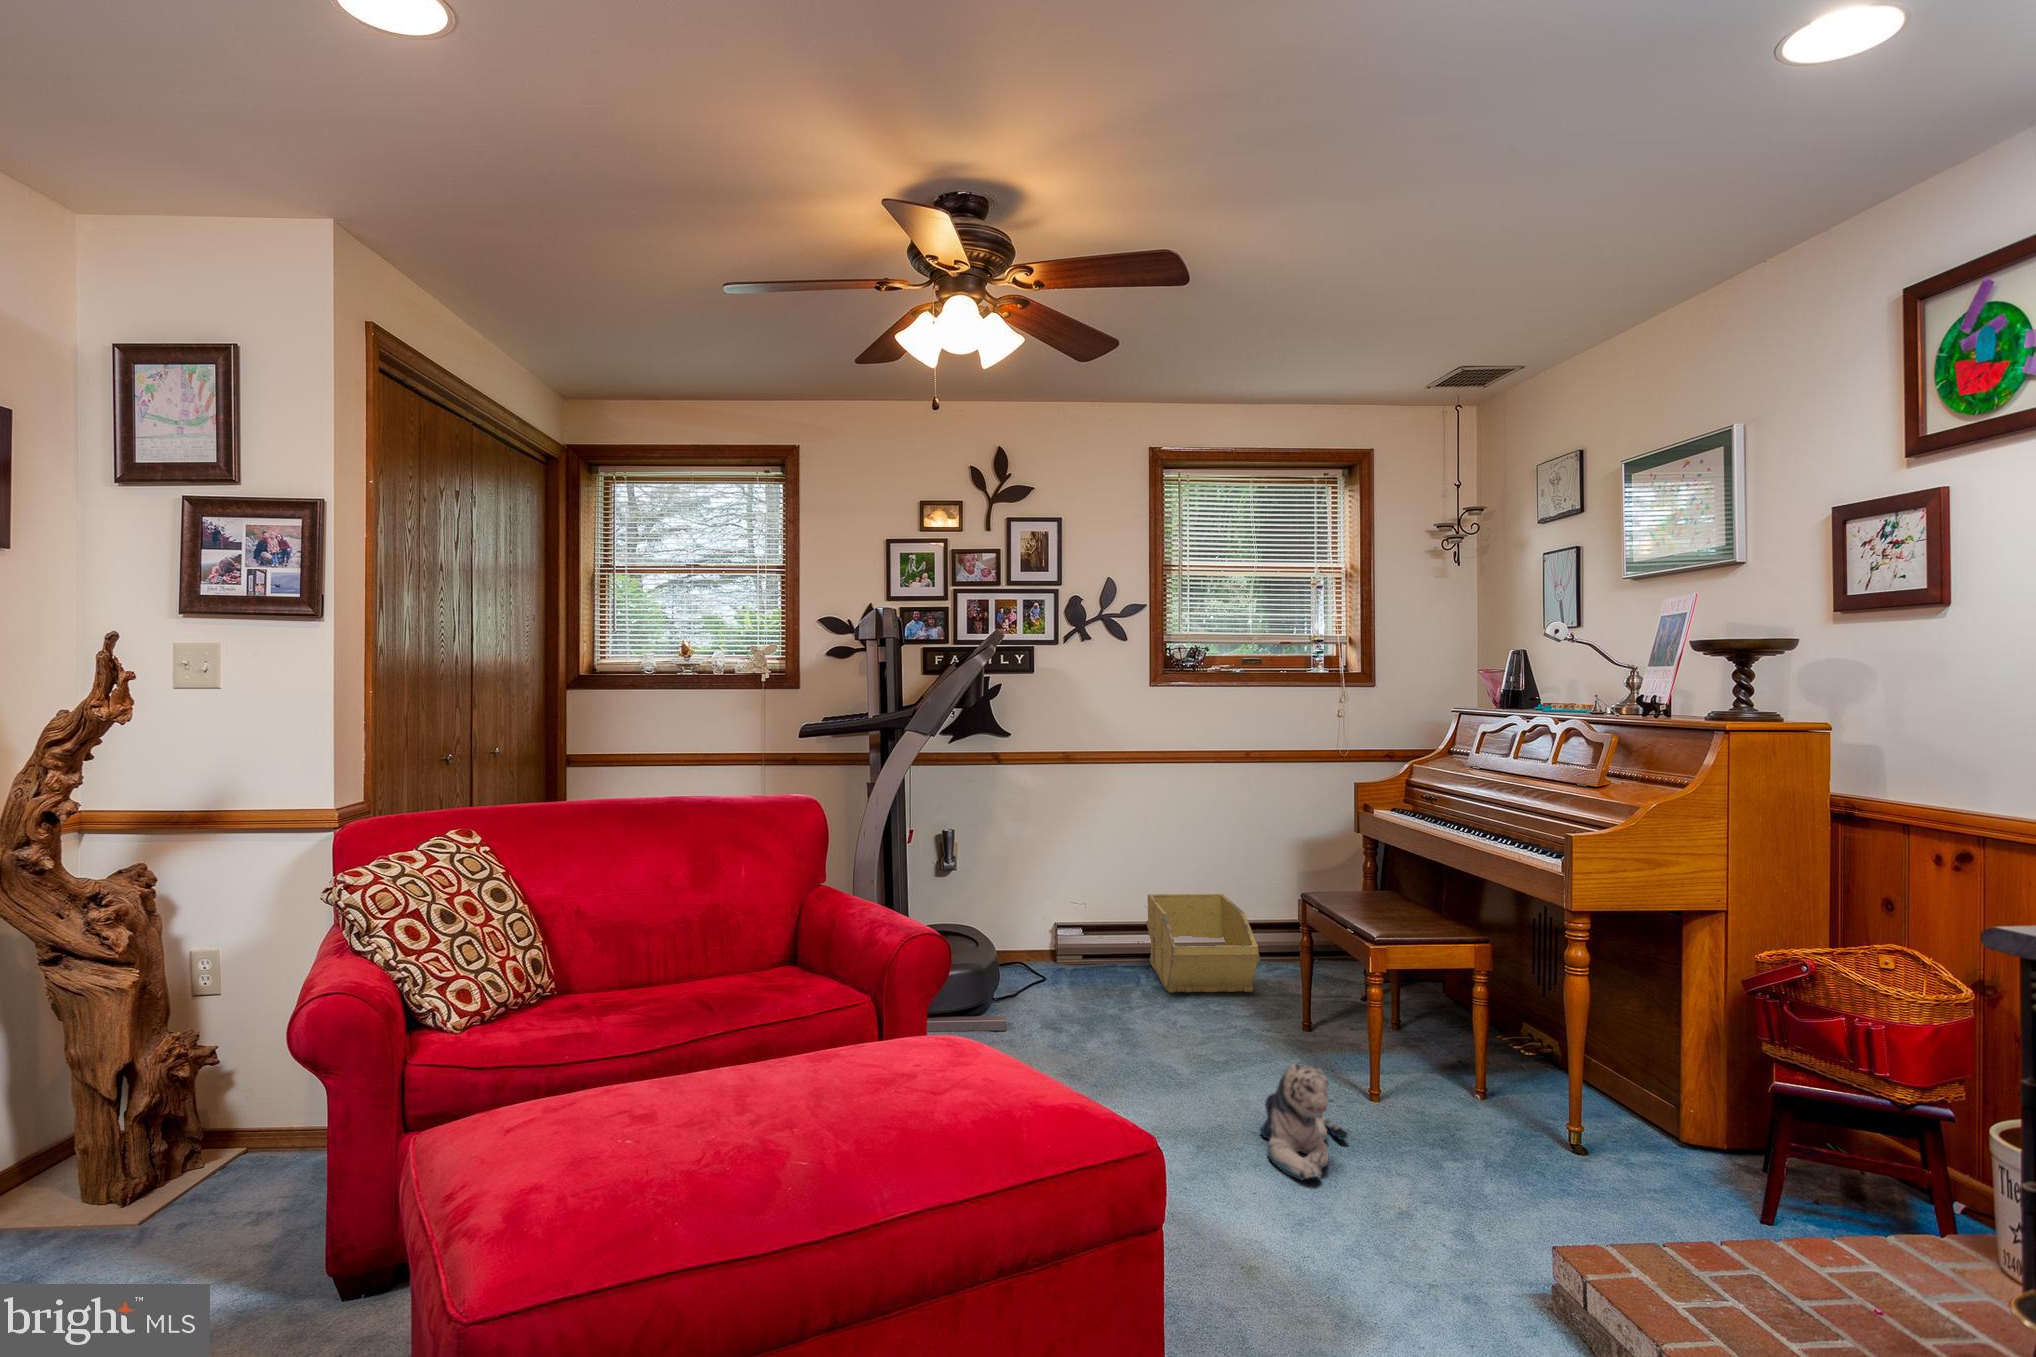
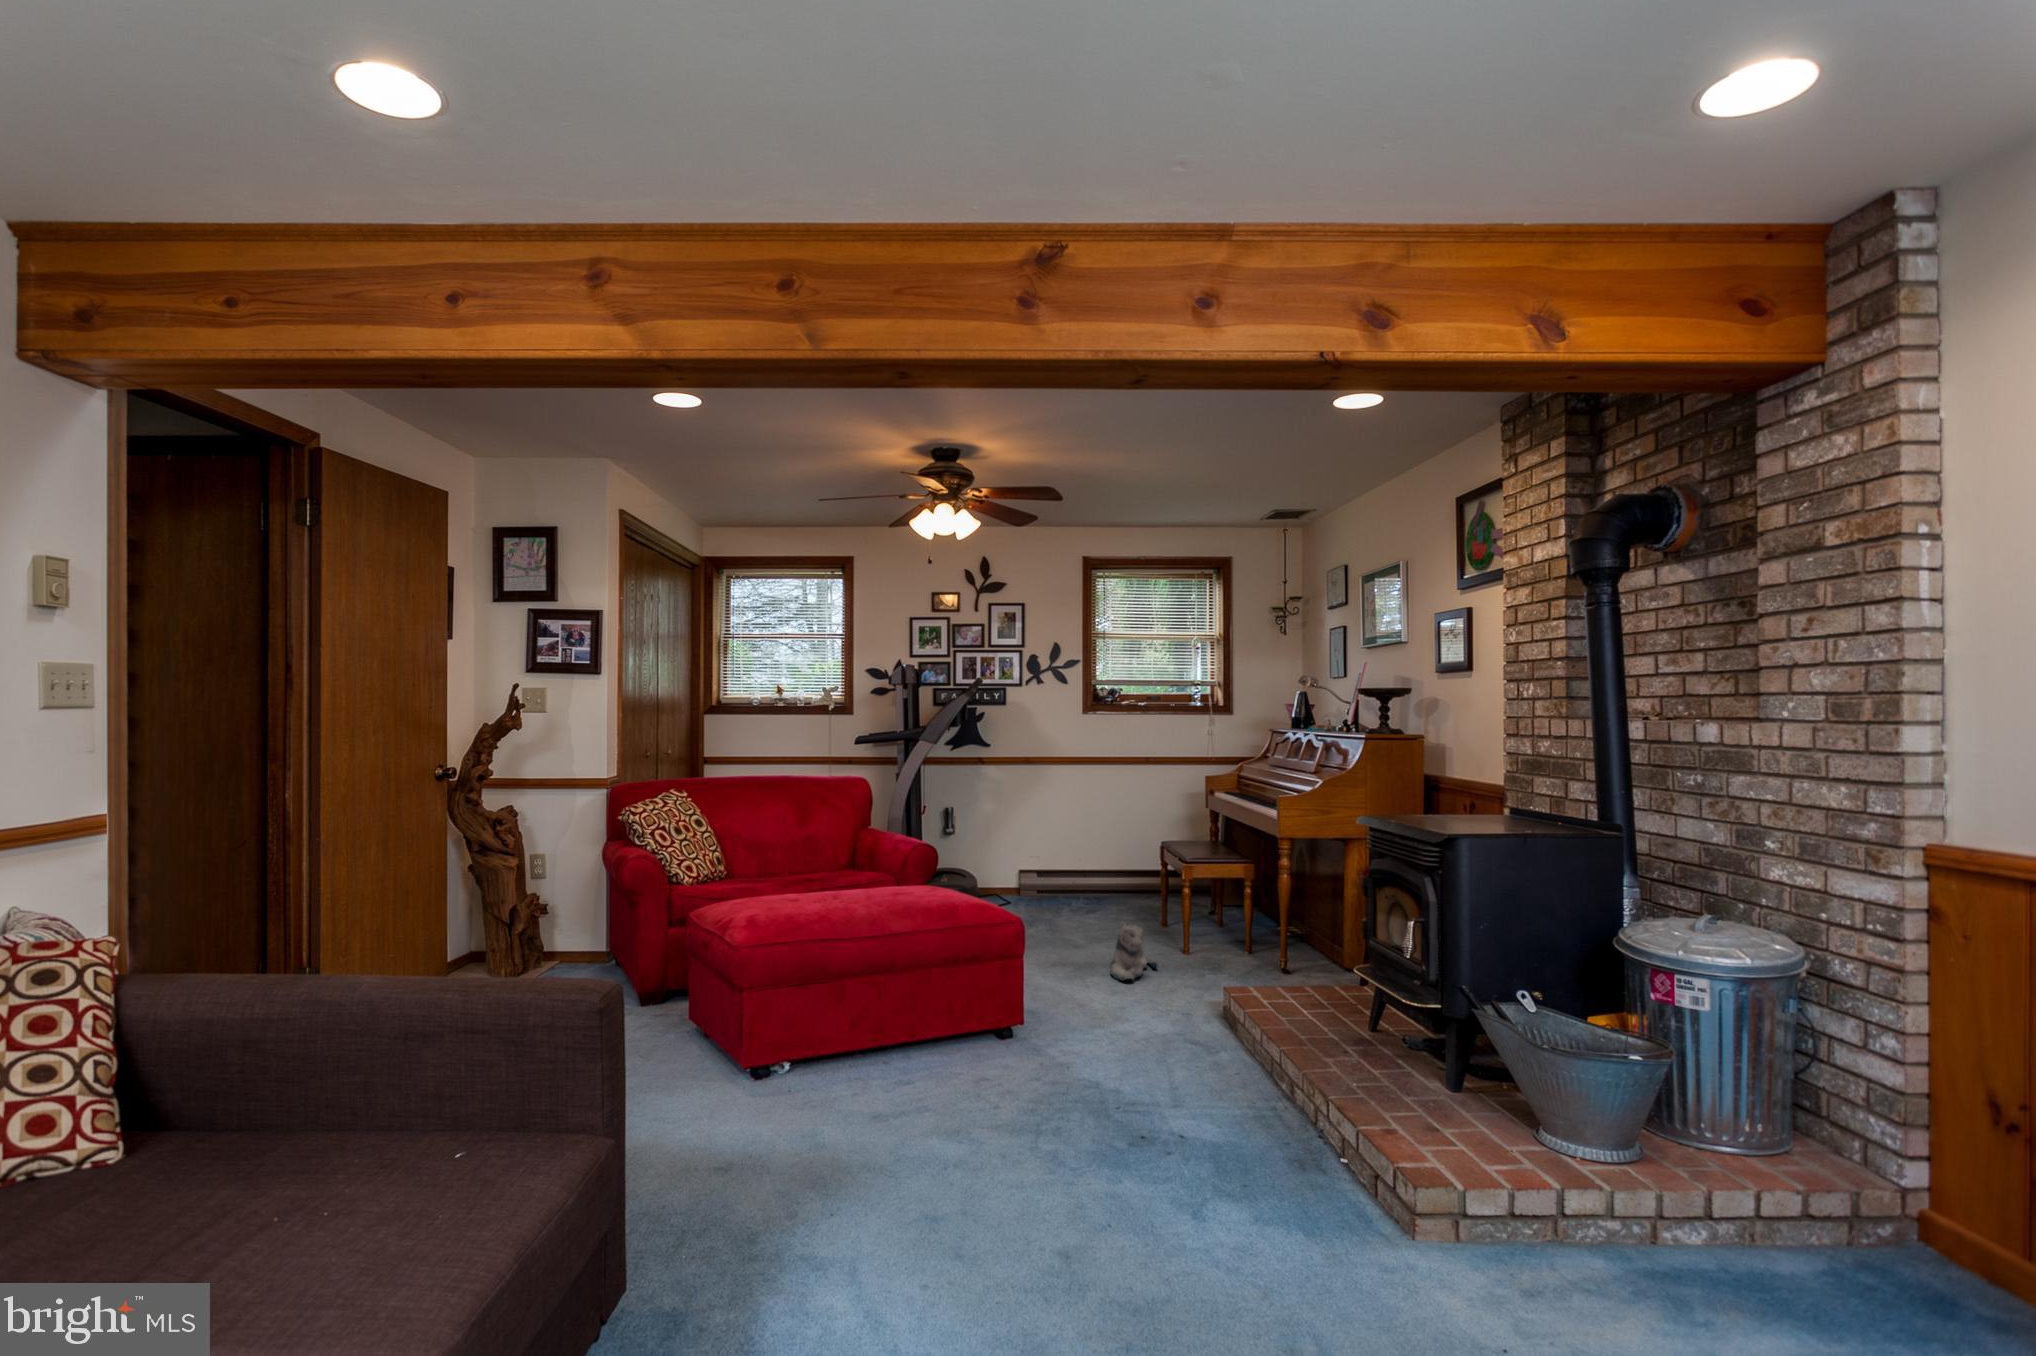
storage bin: present [1147,894,1260,992] -> none [1080,852,1144,910]

